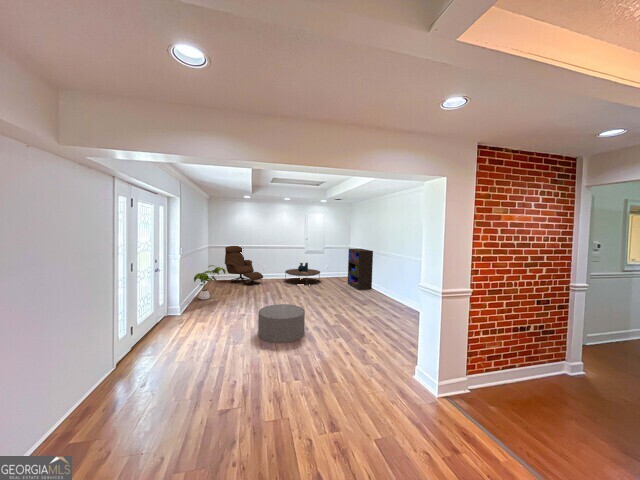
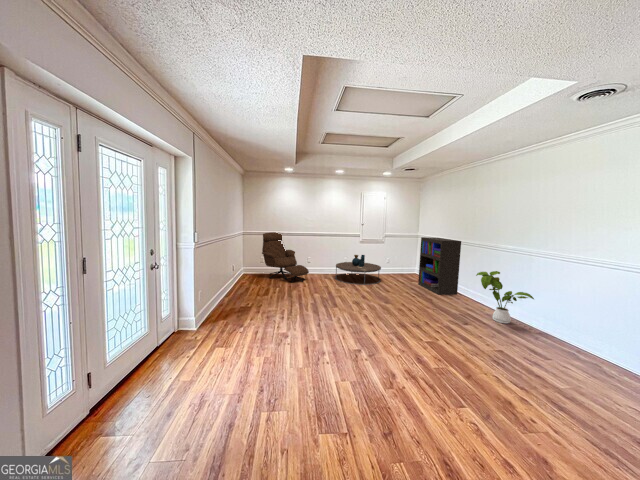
house plant: present [194,265,226,300] -> present [476,271,534,324]
ottoman: present [258,304,305,343] -> none [311,328,394,413]

